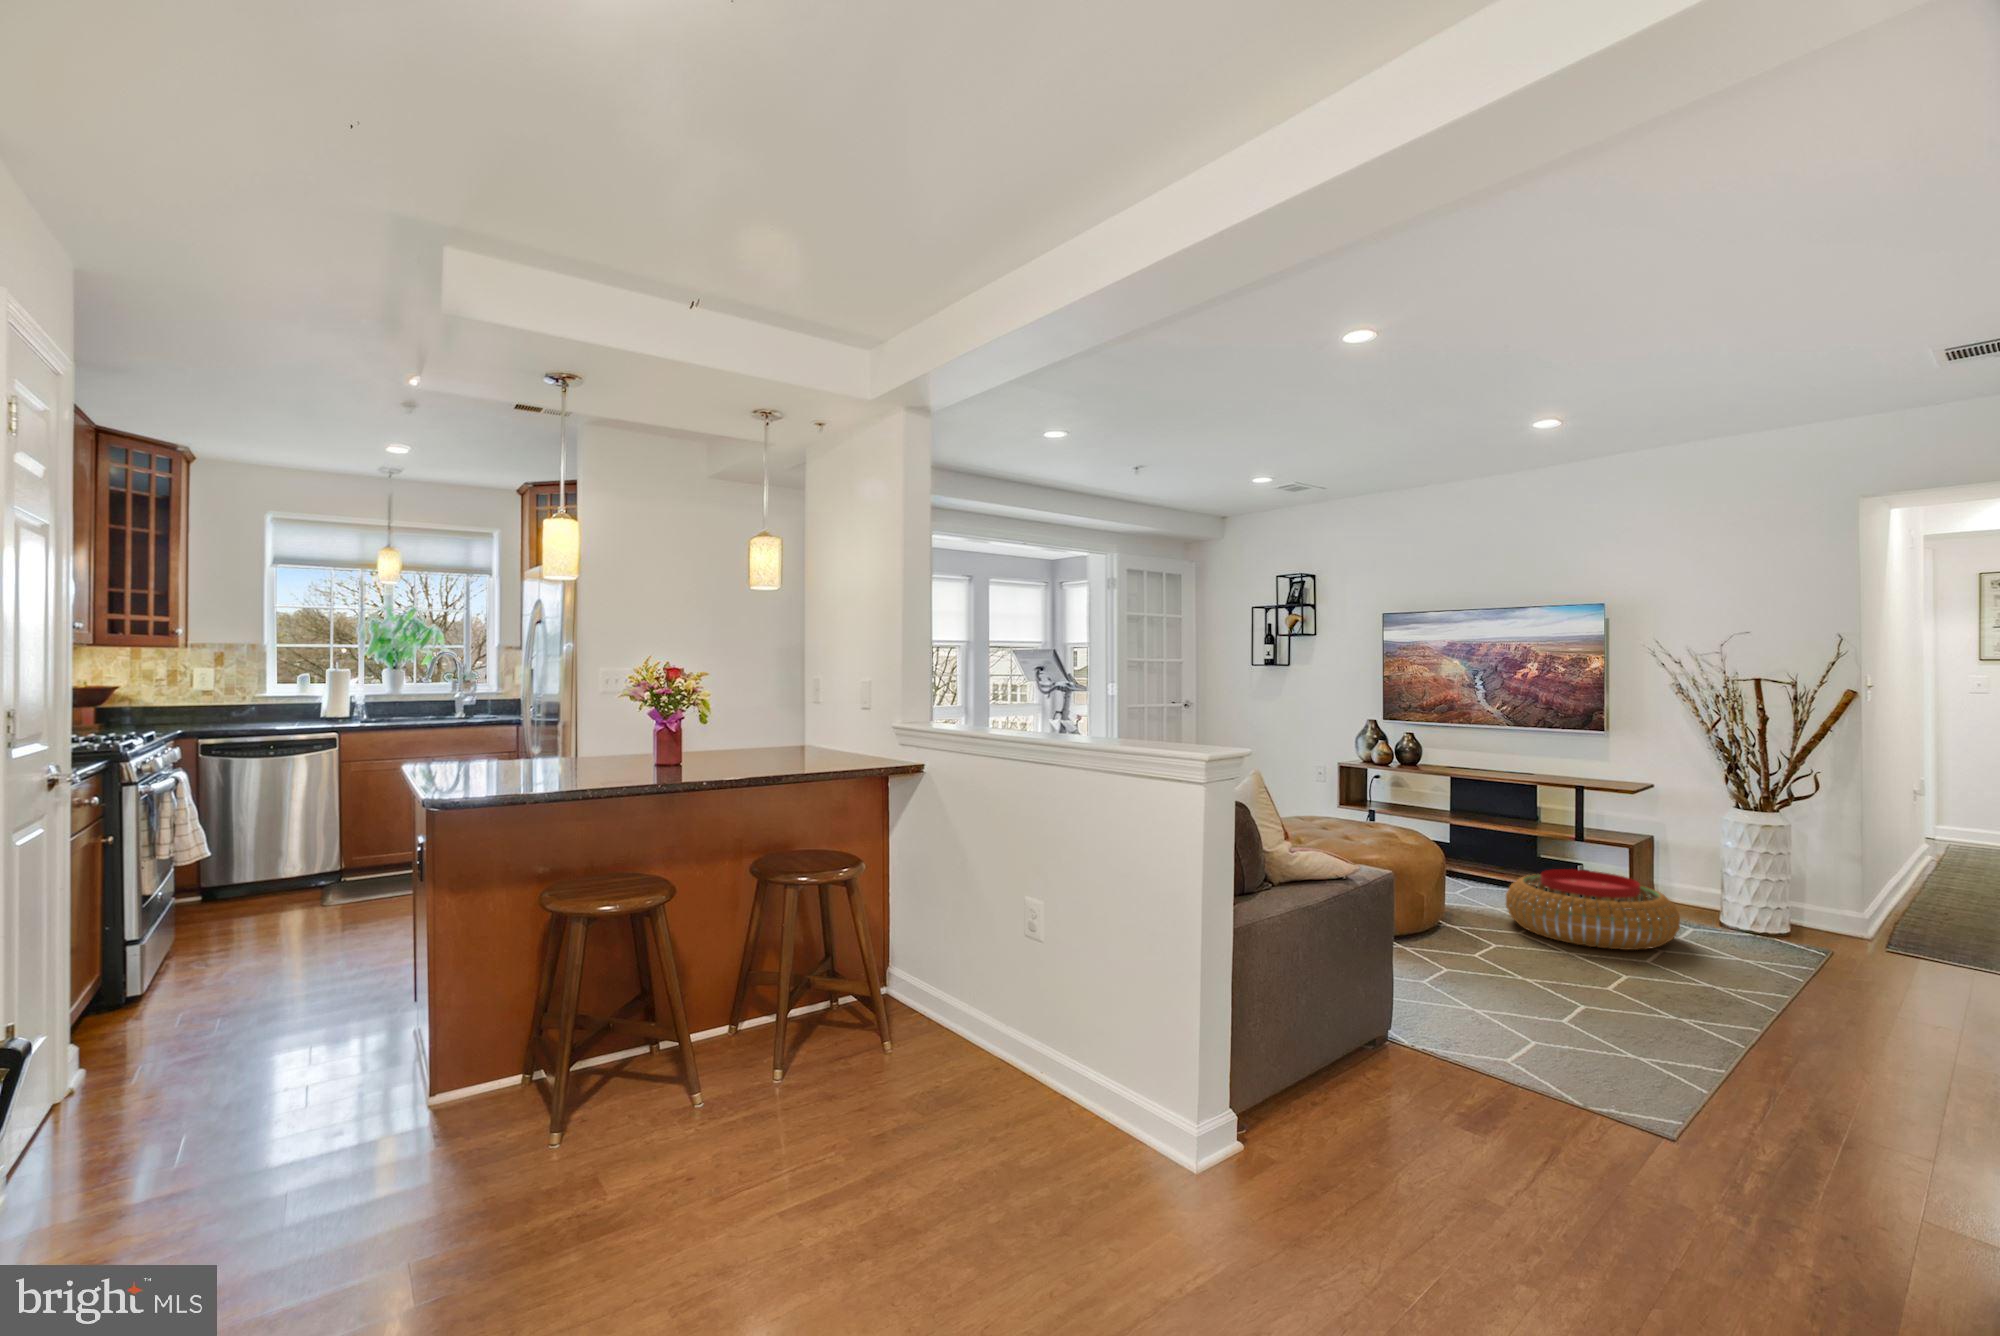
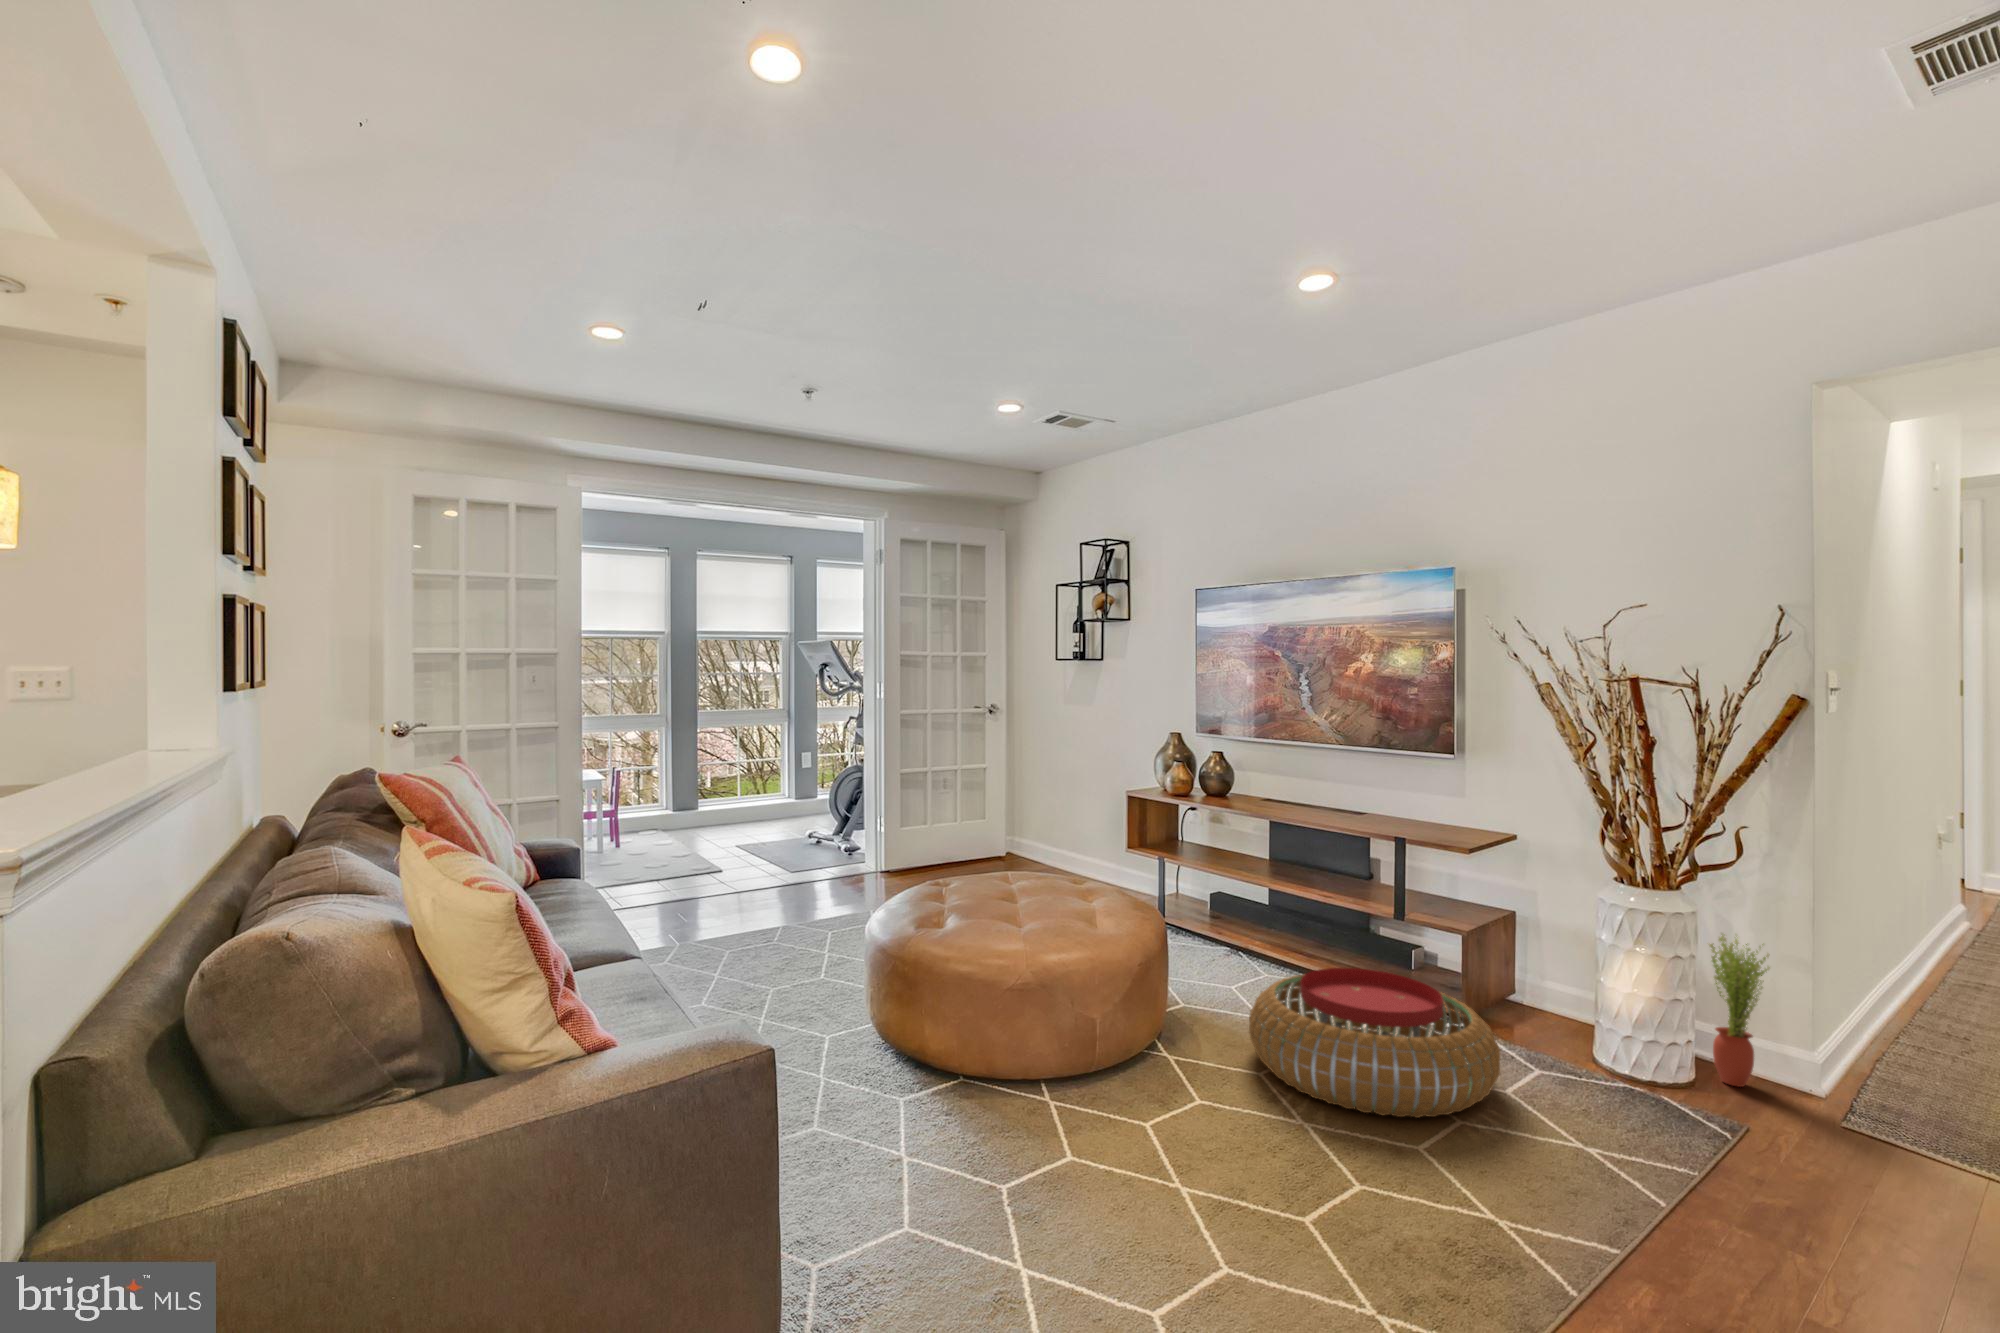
potted plant: none [1798,839,1840,934] -> present [1709,935,1770,1087]

